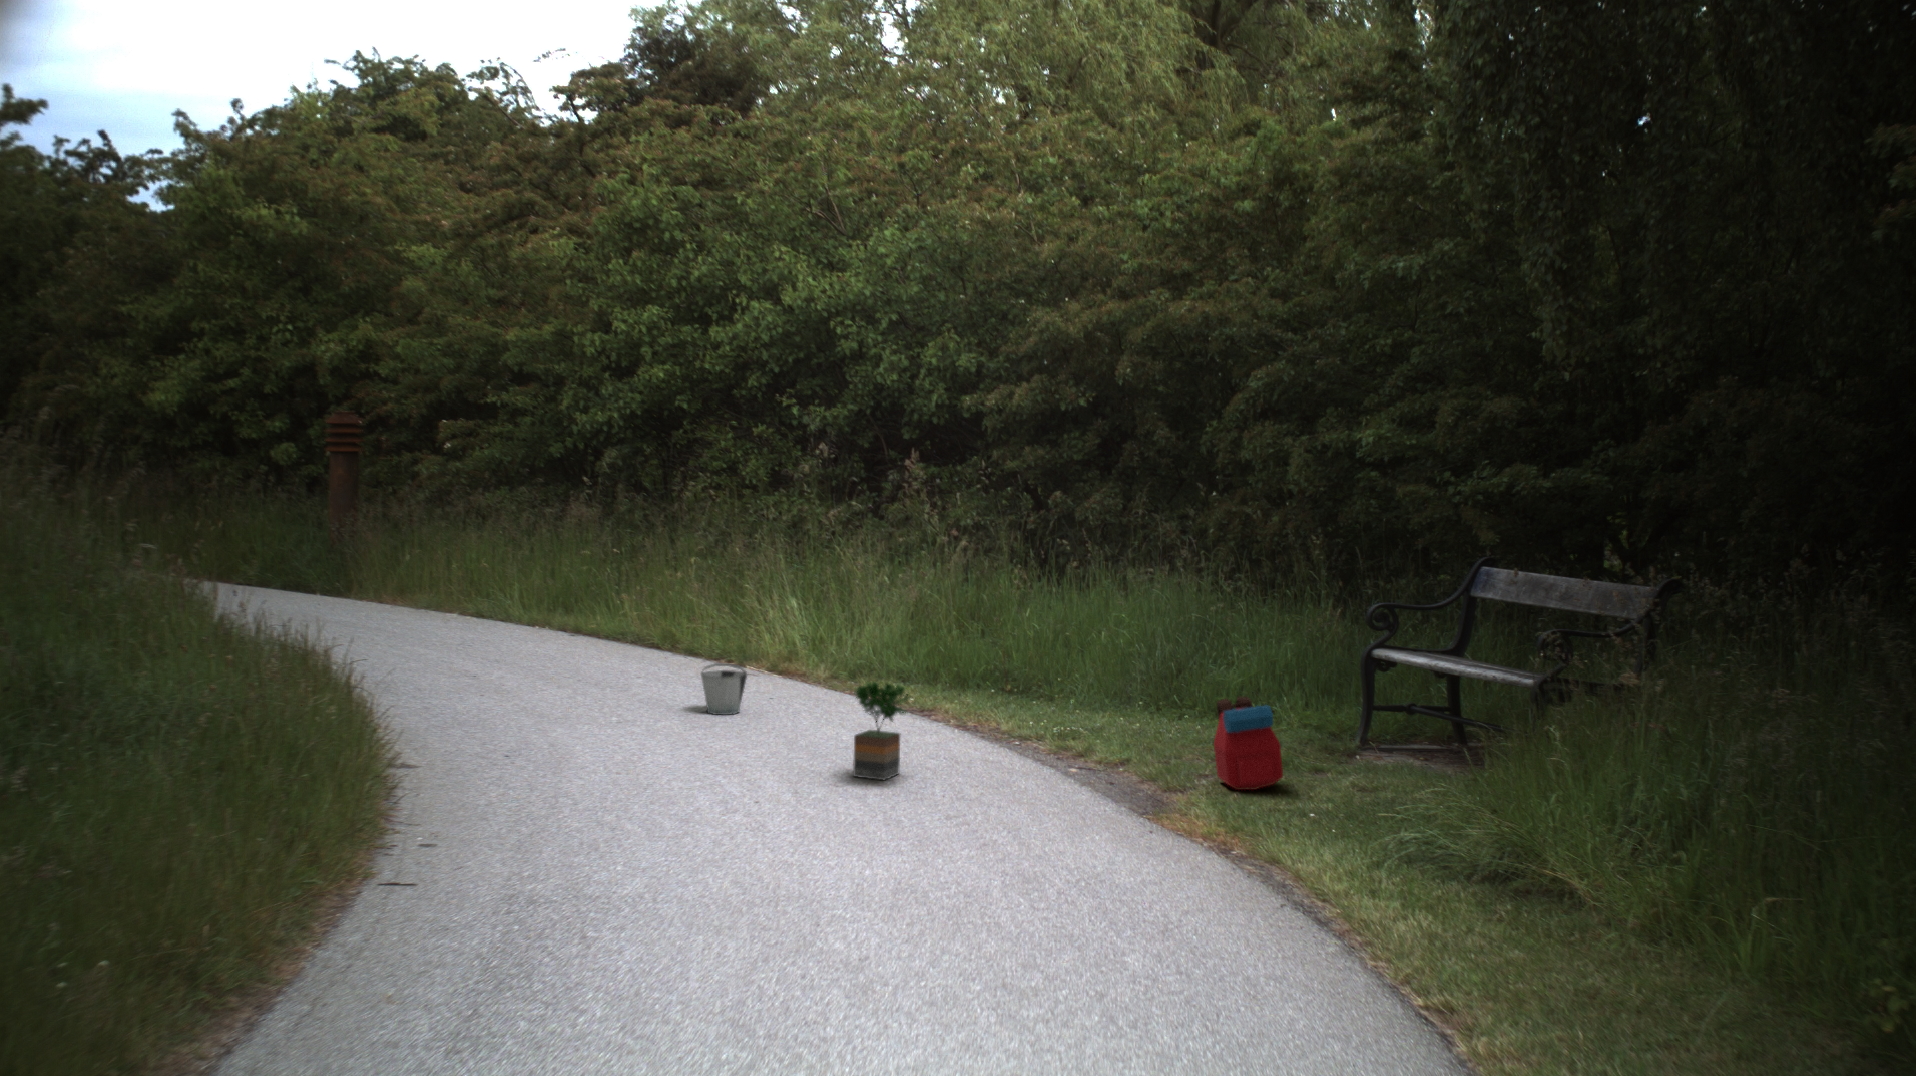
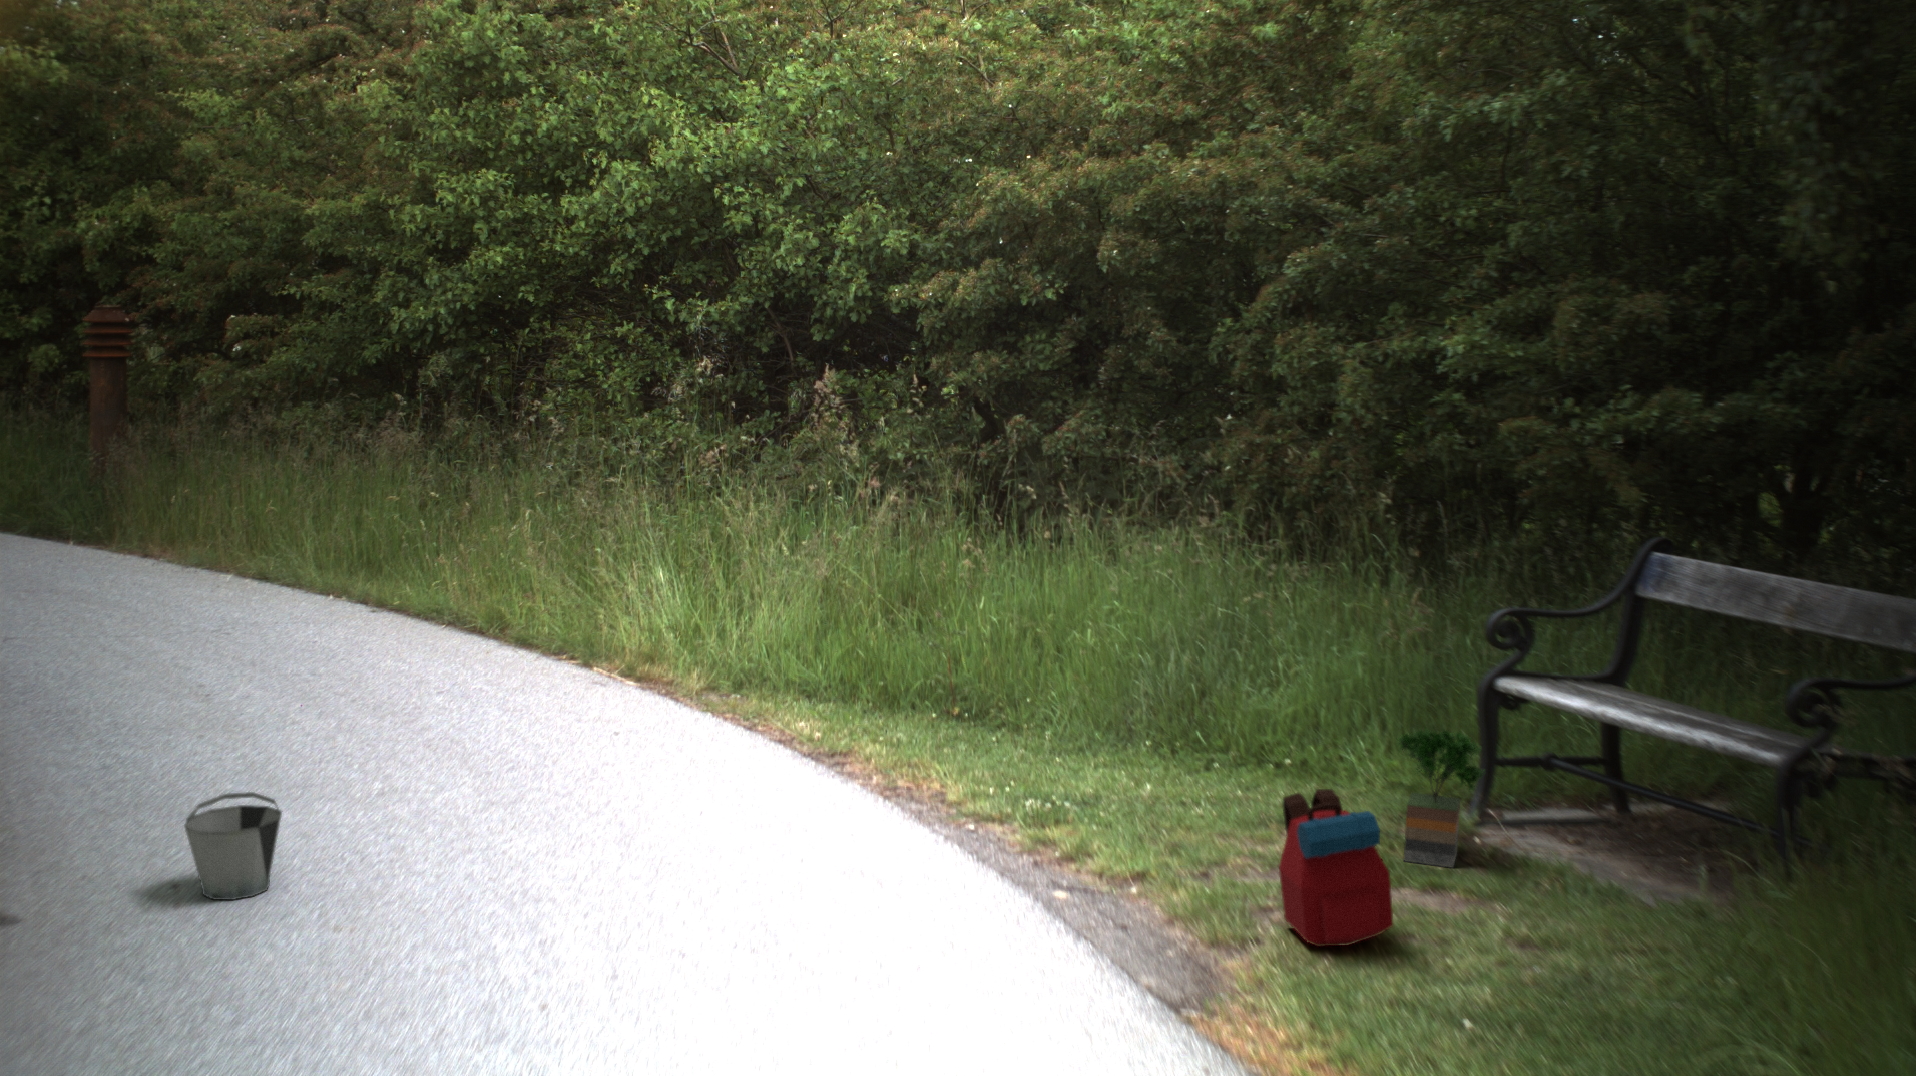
bucket: present [701,663,747,715] -> present [184,792,282,900]
potted tree: present [853,682,911,780] -> present [1398,729,1485,868]

